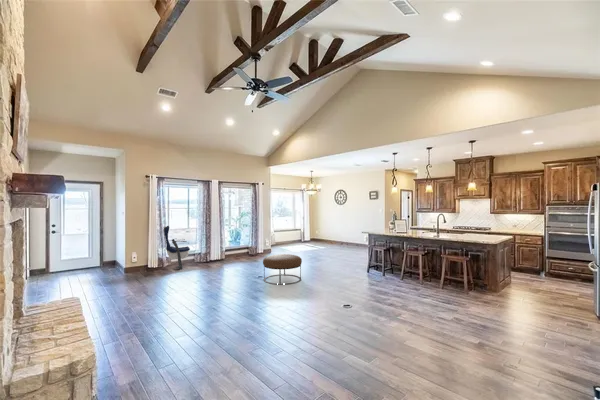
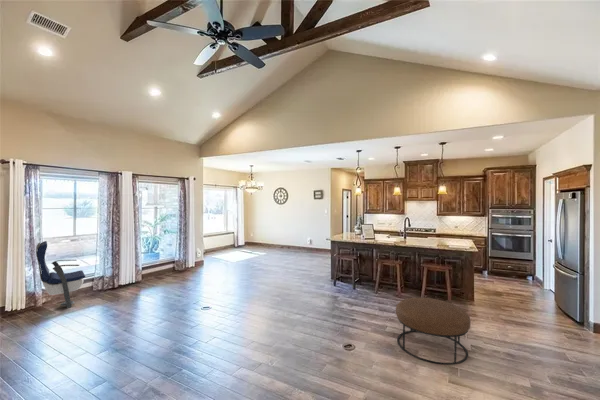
ottoman: present [263,254,302,284] -> present [396,298,471,365]

